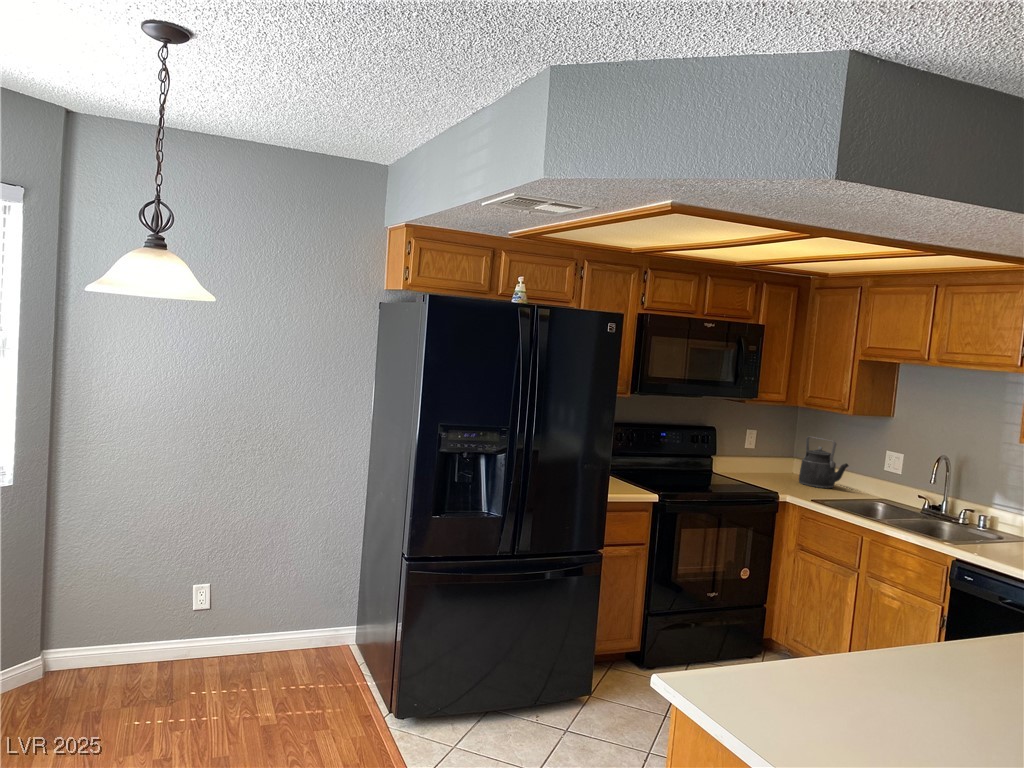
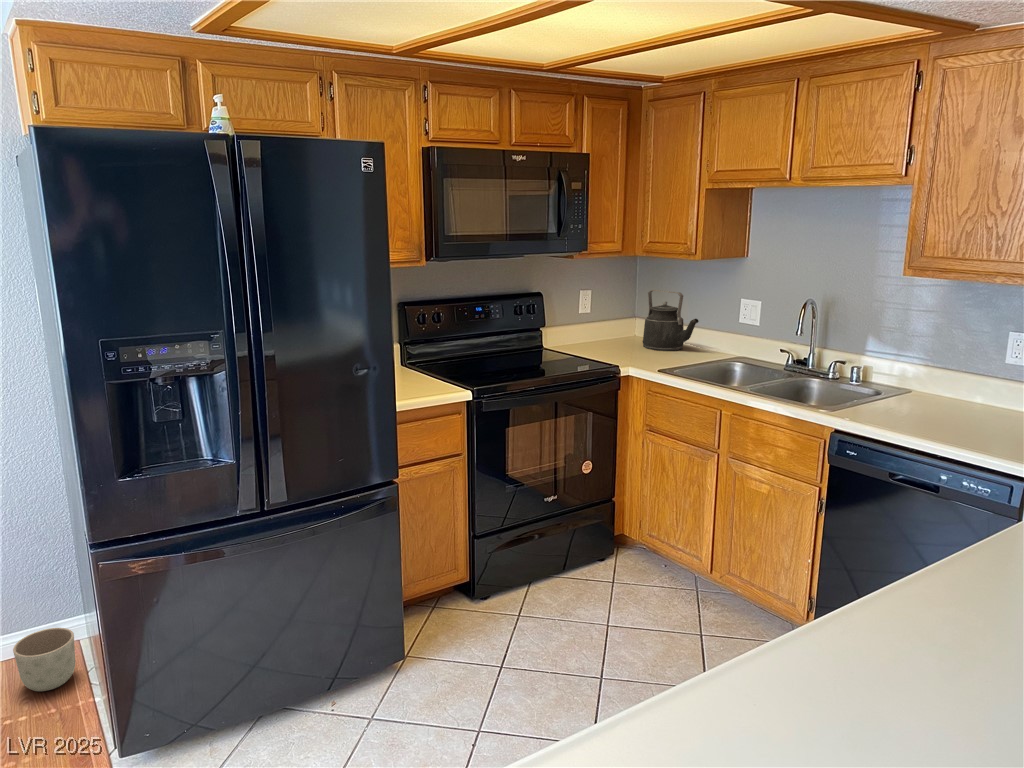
planter: none [318,627,356,671] -> present [13,628,75,691]

